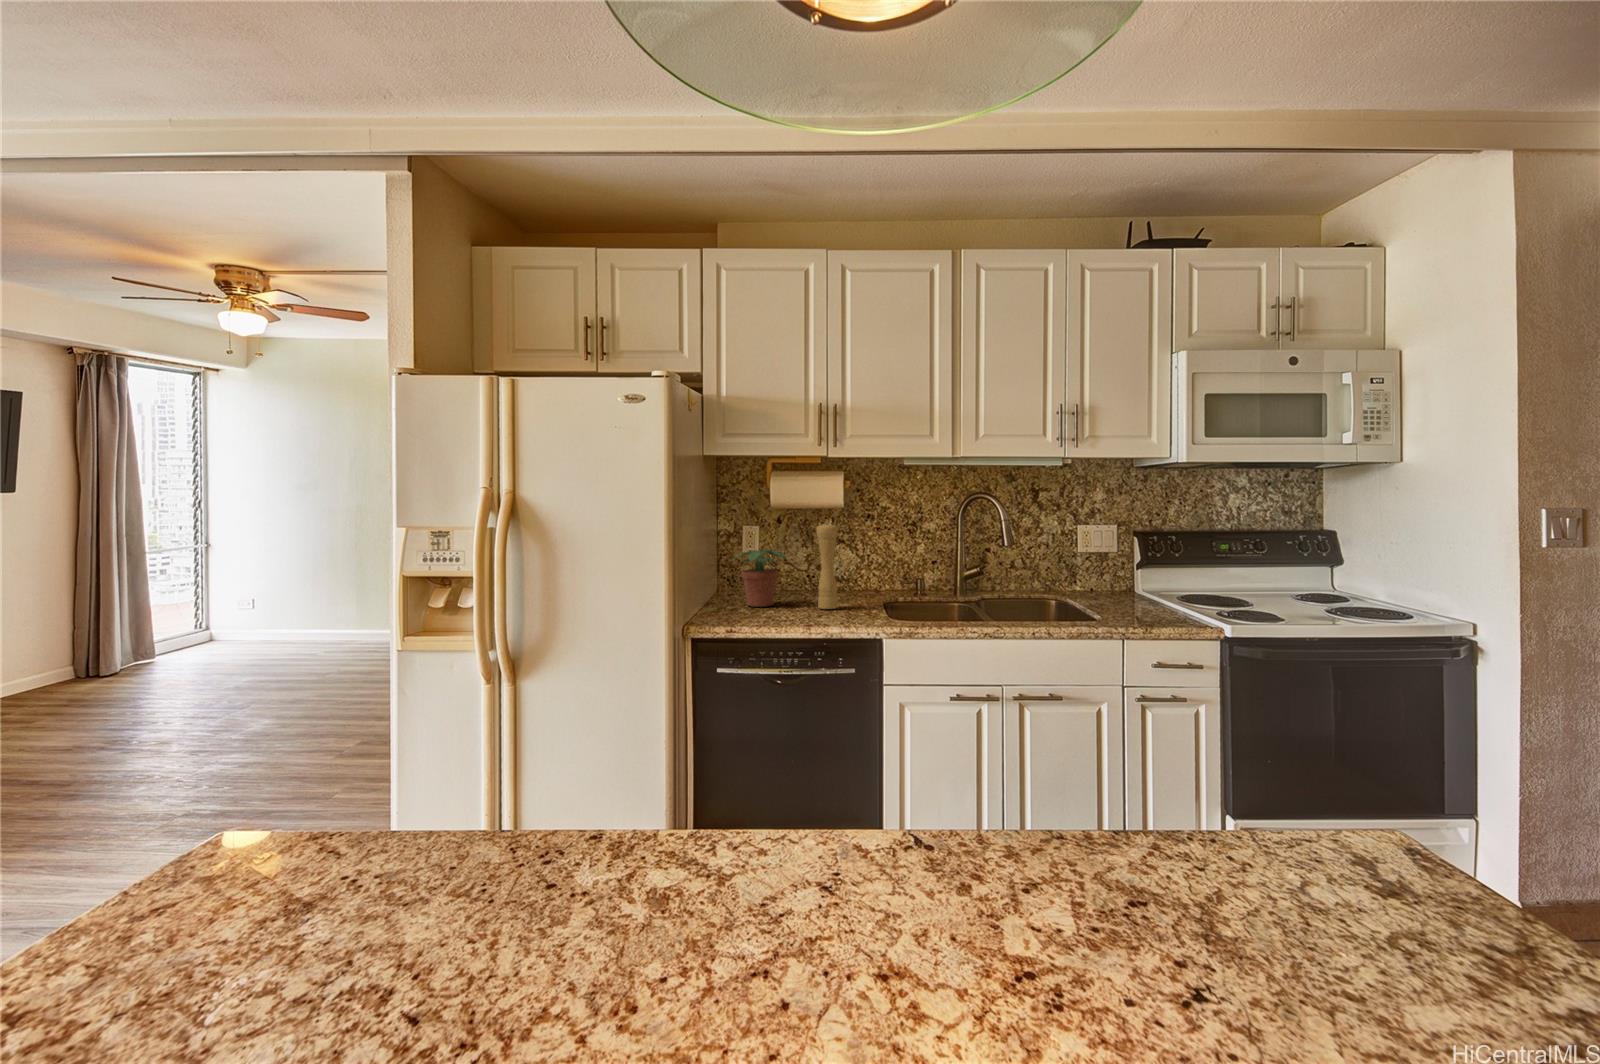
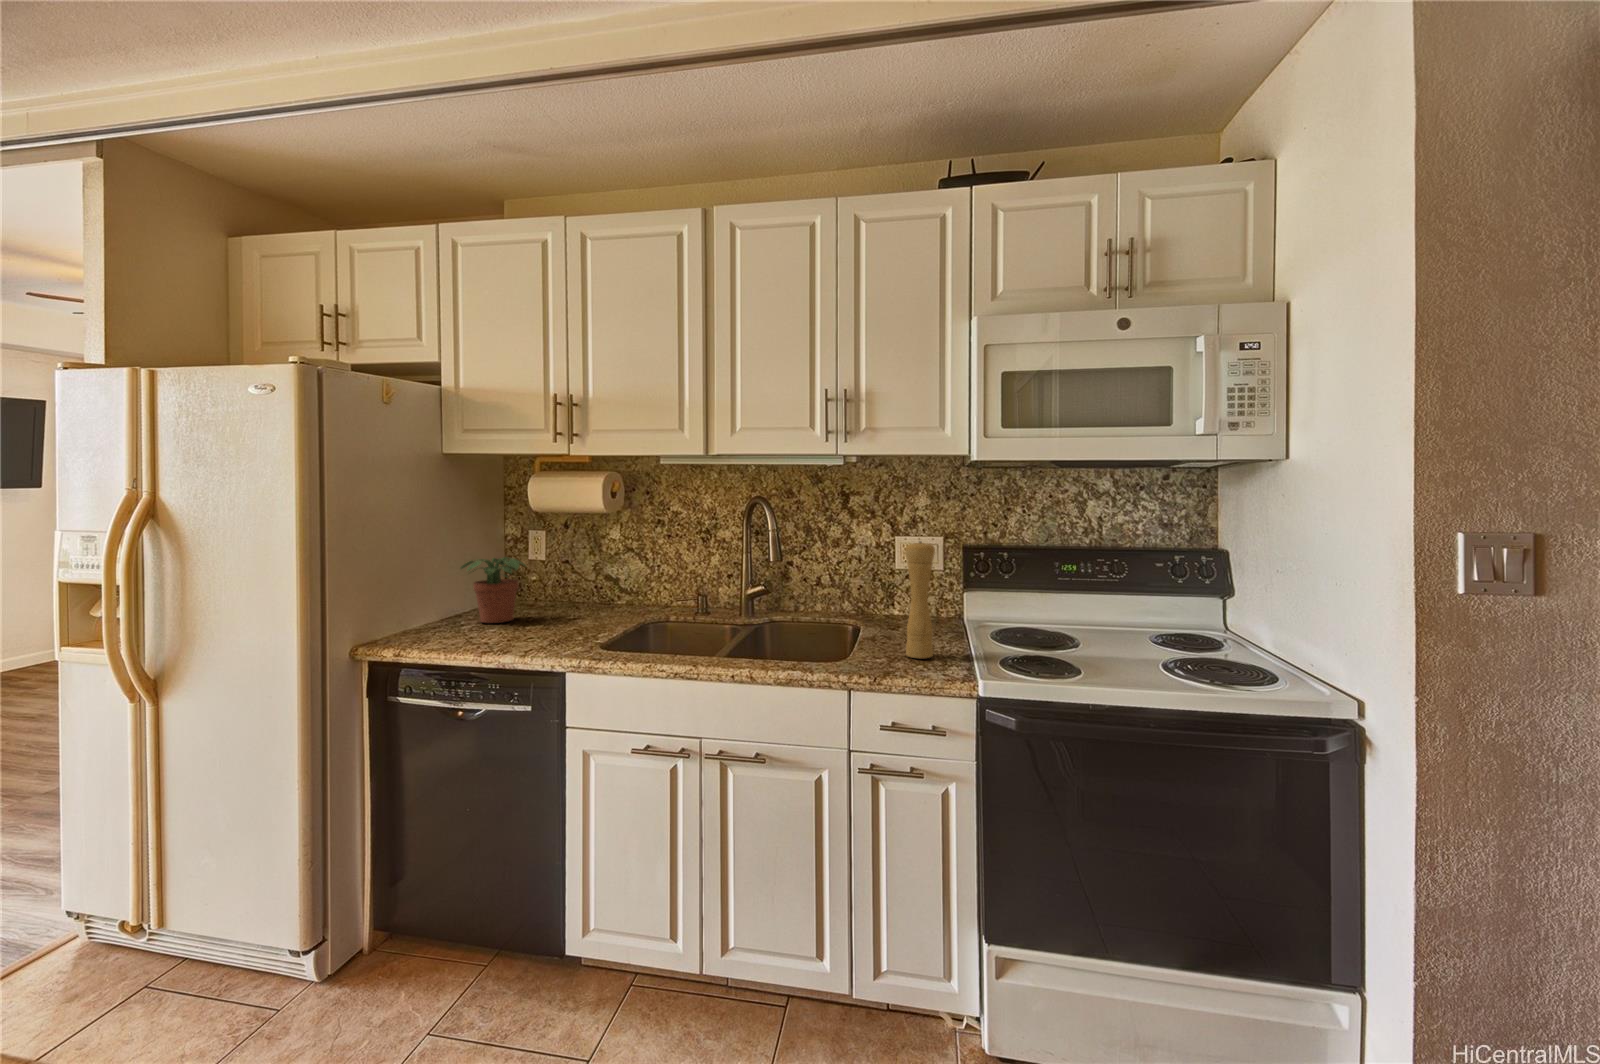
pepper mill: present [816,524,838,609] -> present [905,541,935,659]

